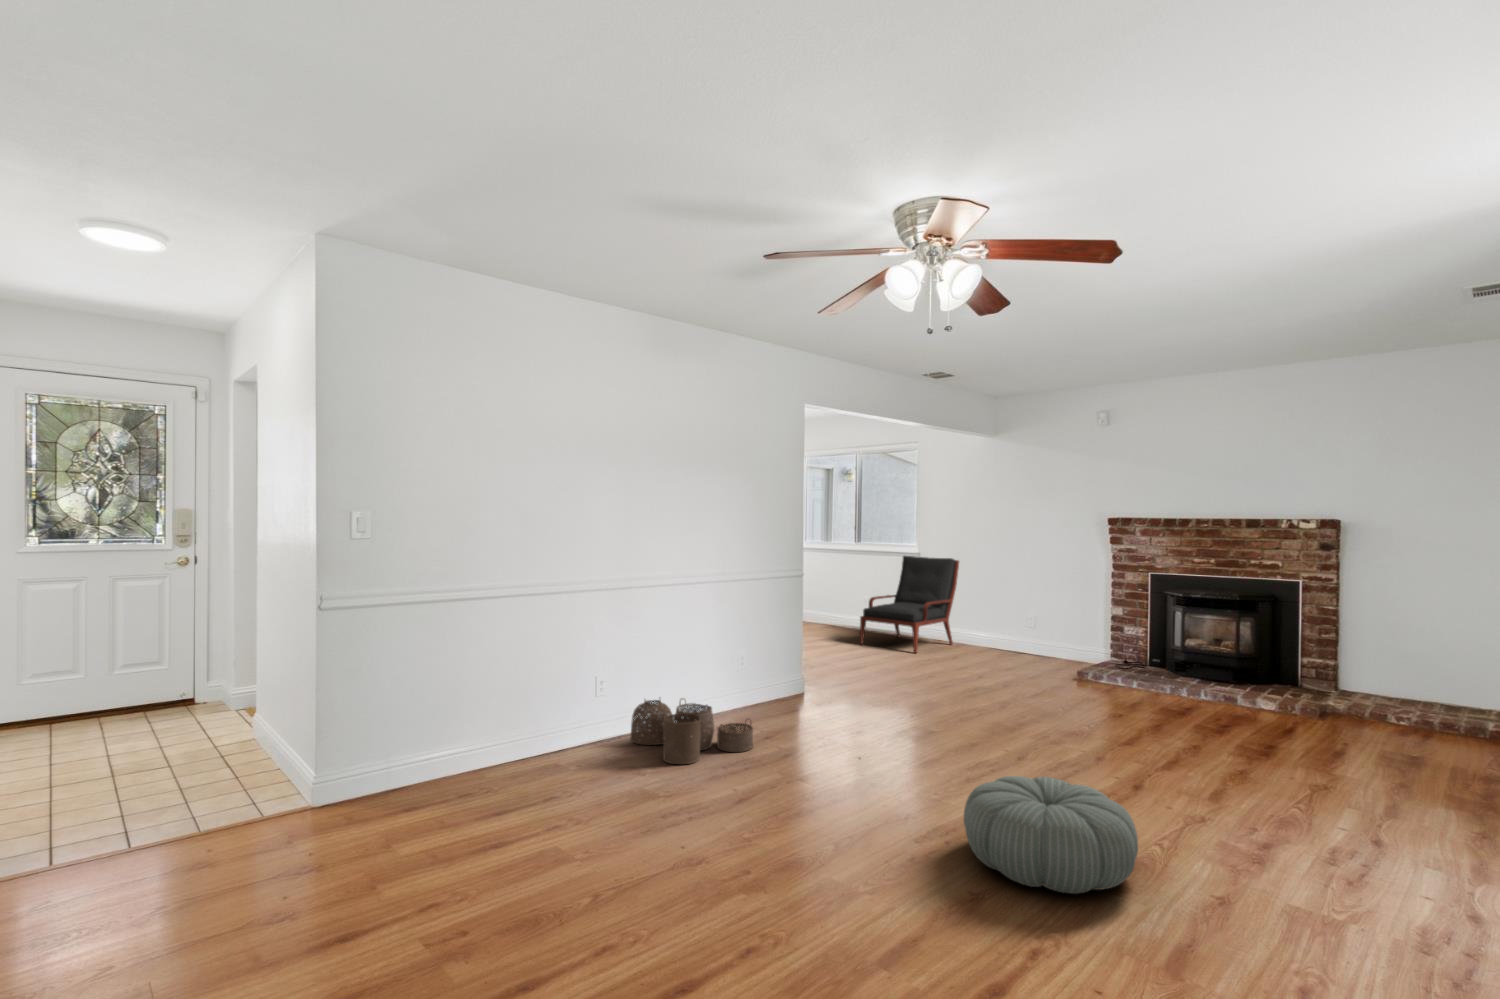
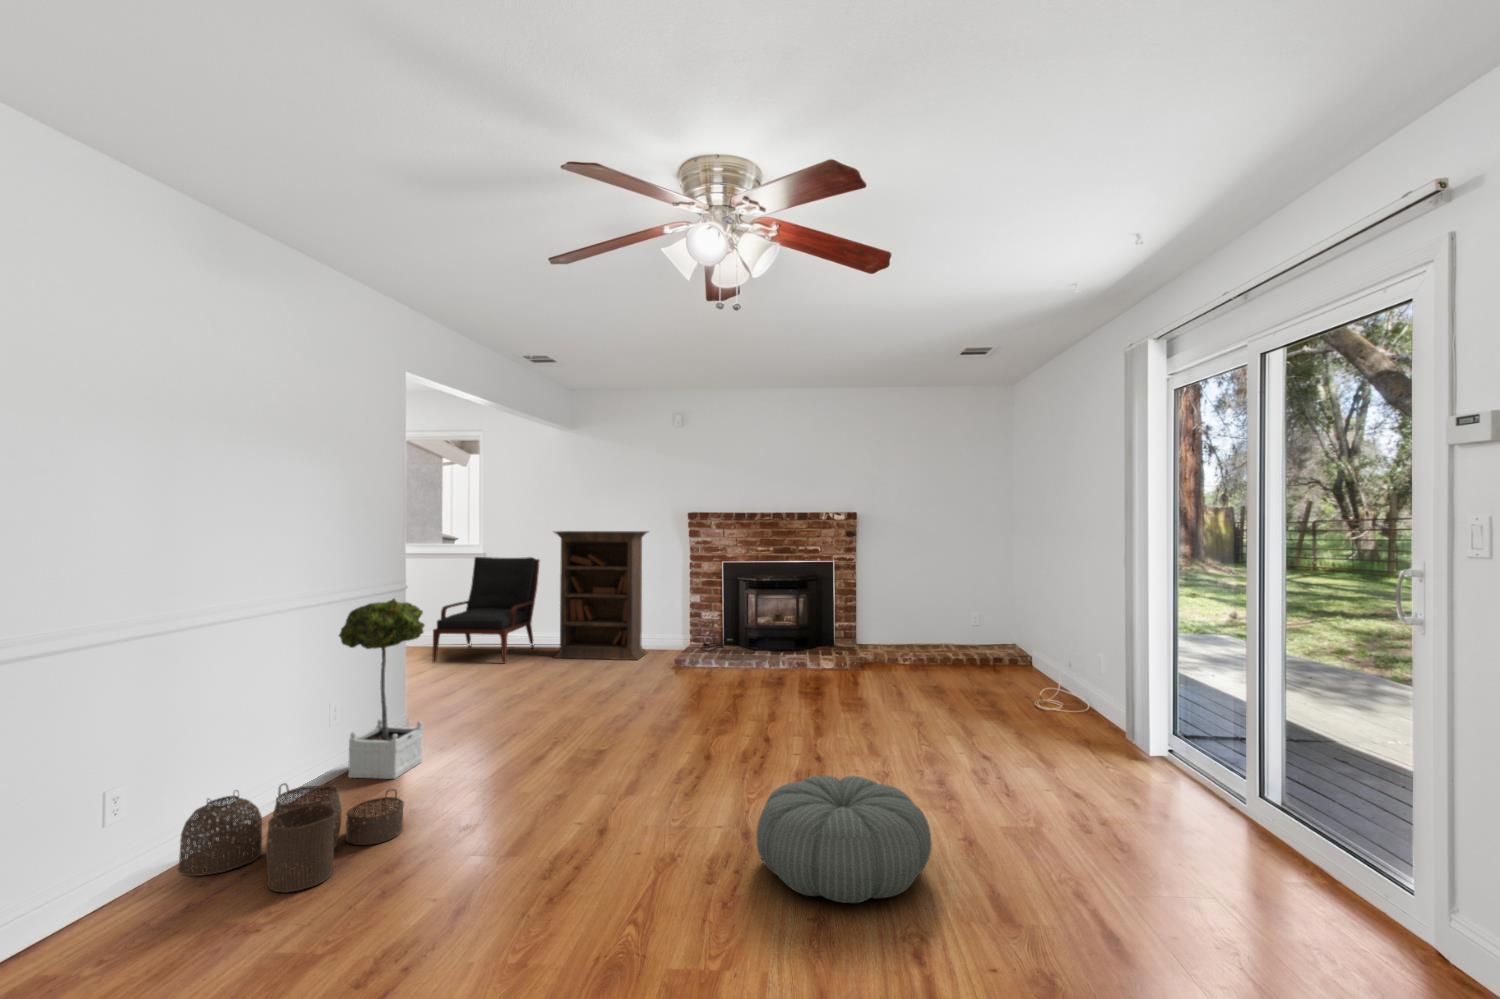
bookcase: none [961,534,1062,668] -> present [554,531,648,660]
potted tree: none [737,582,797,718] -> present [339,598,424,779]

